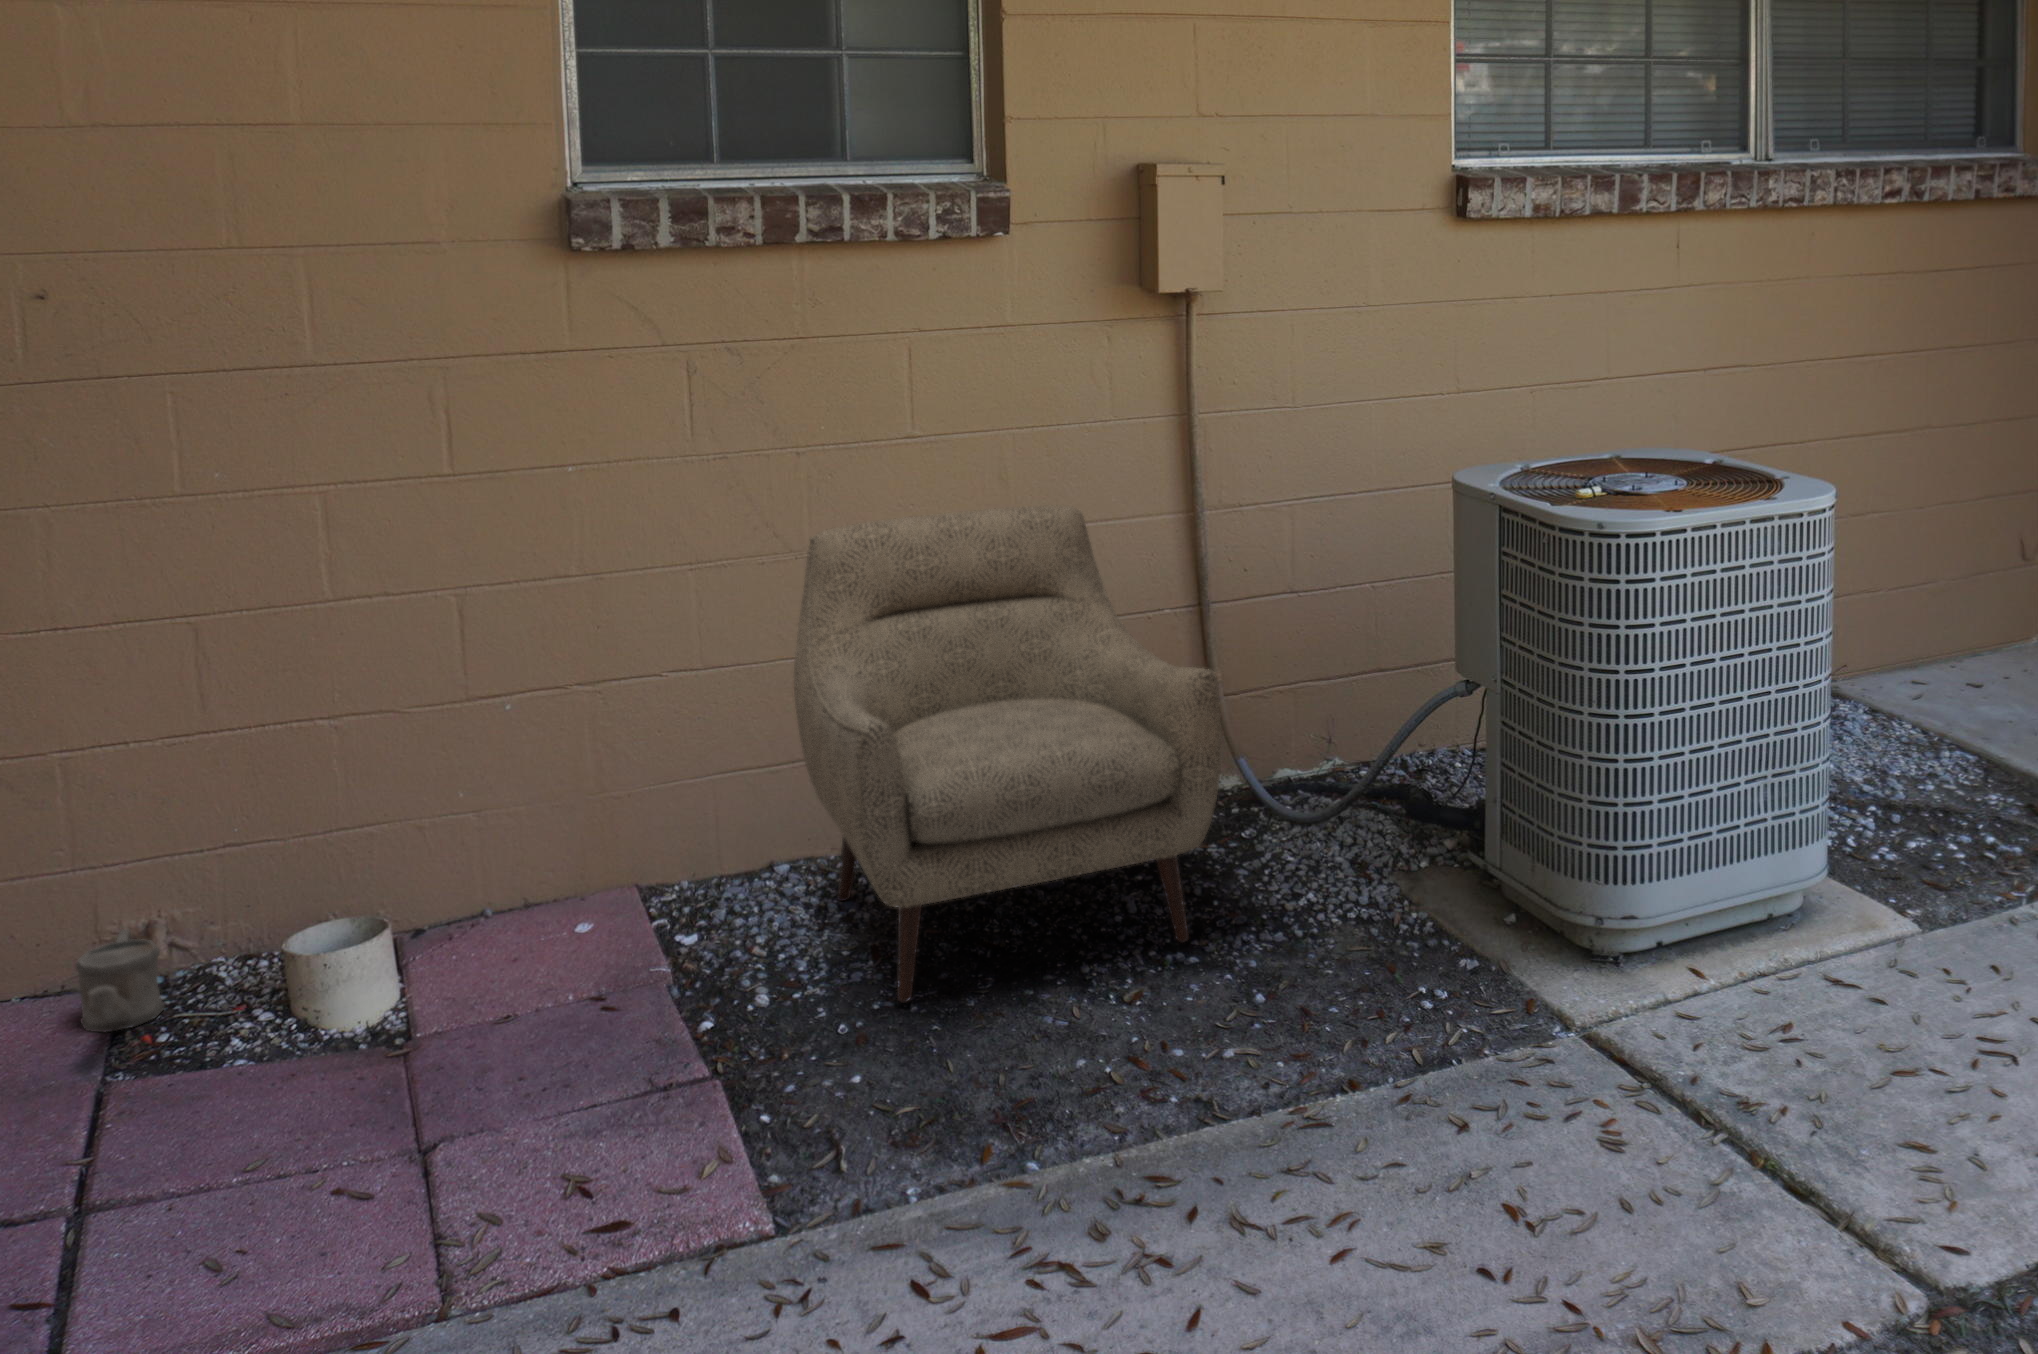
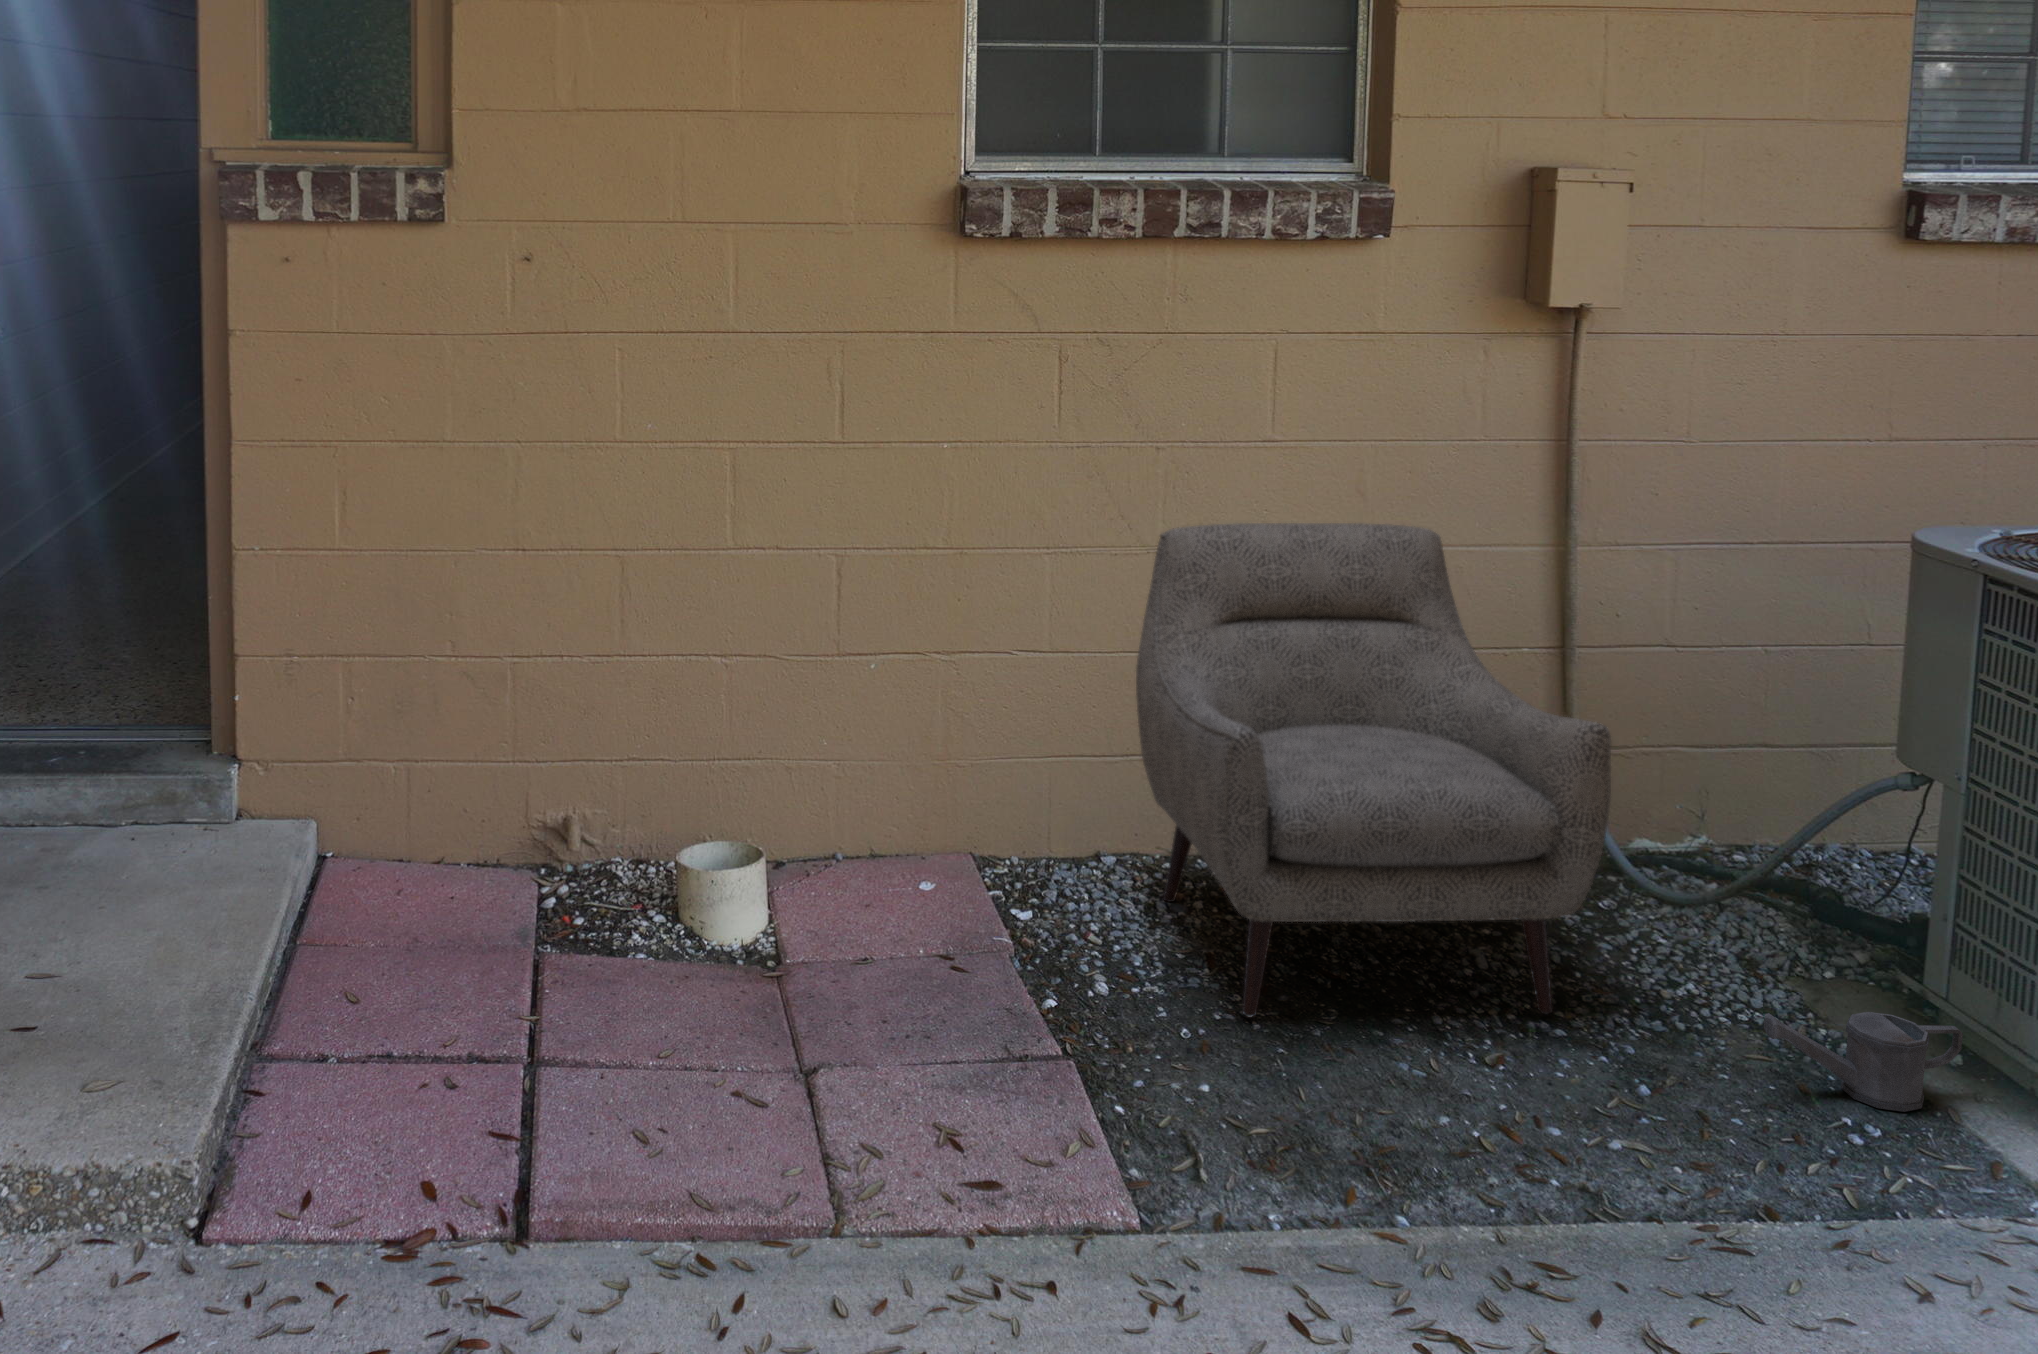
watering can: present [76,928,165,1032] -> present [1764,1012,1963,1112]

